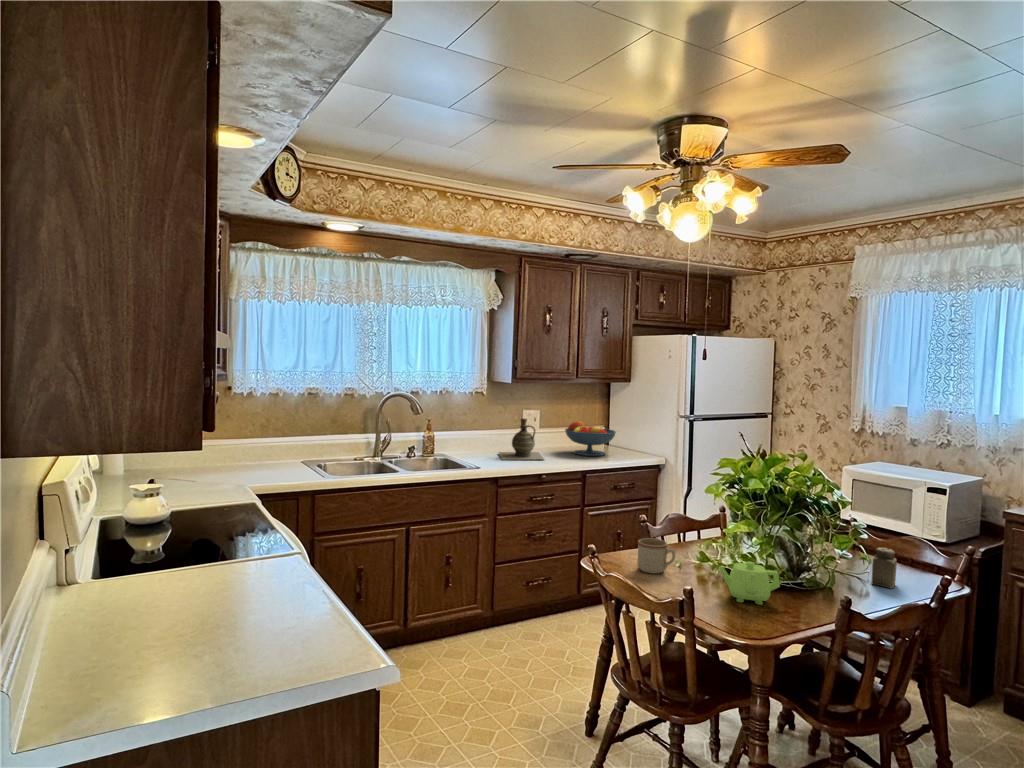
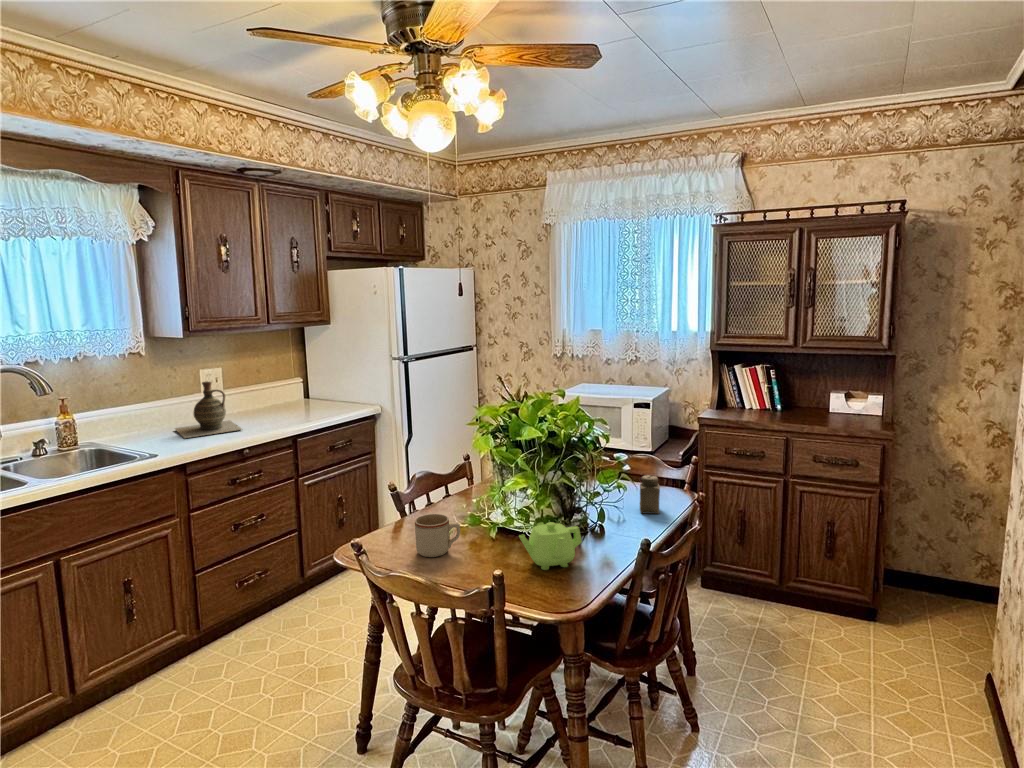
fruit bowl: present [565,421,616,456] -> none [260,376,324,417]

